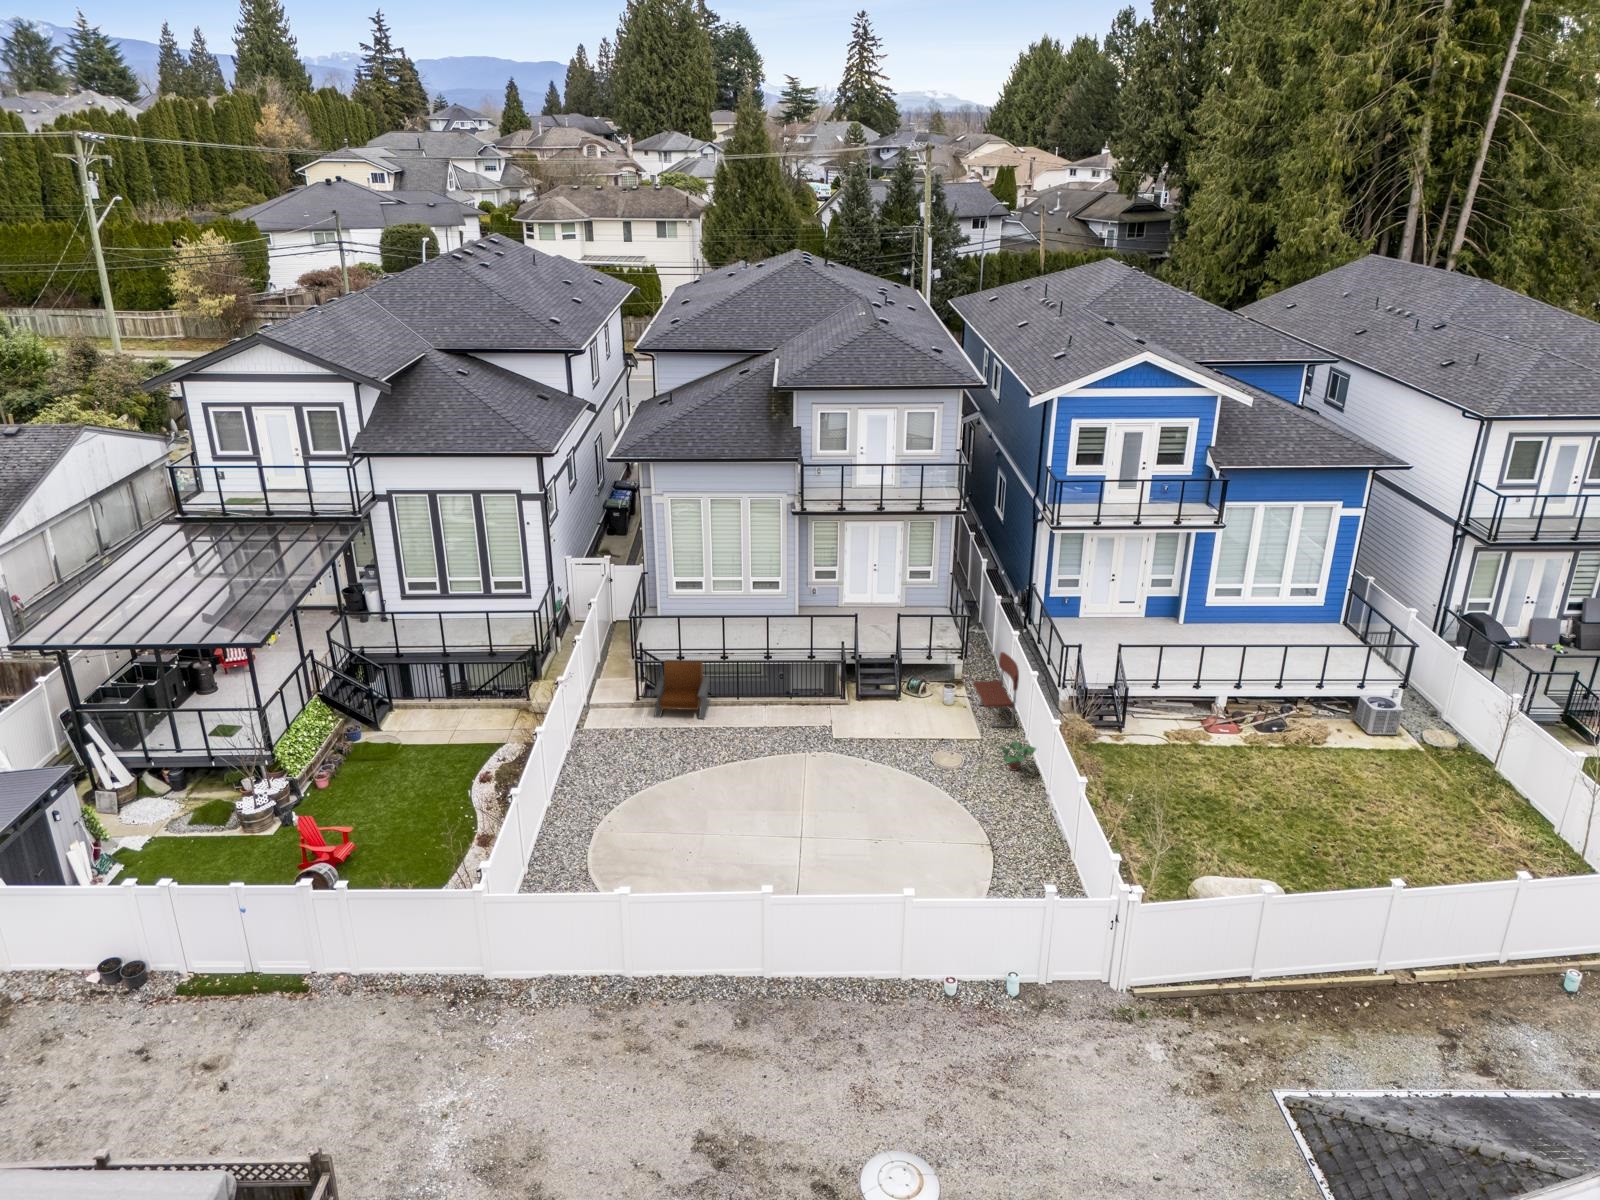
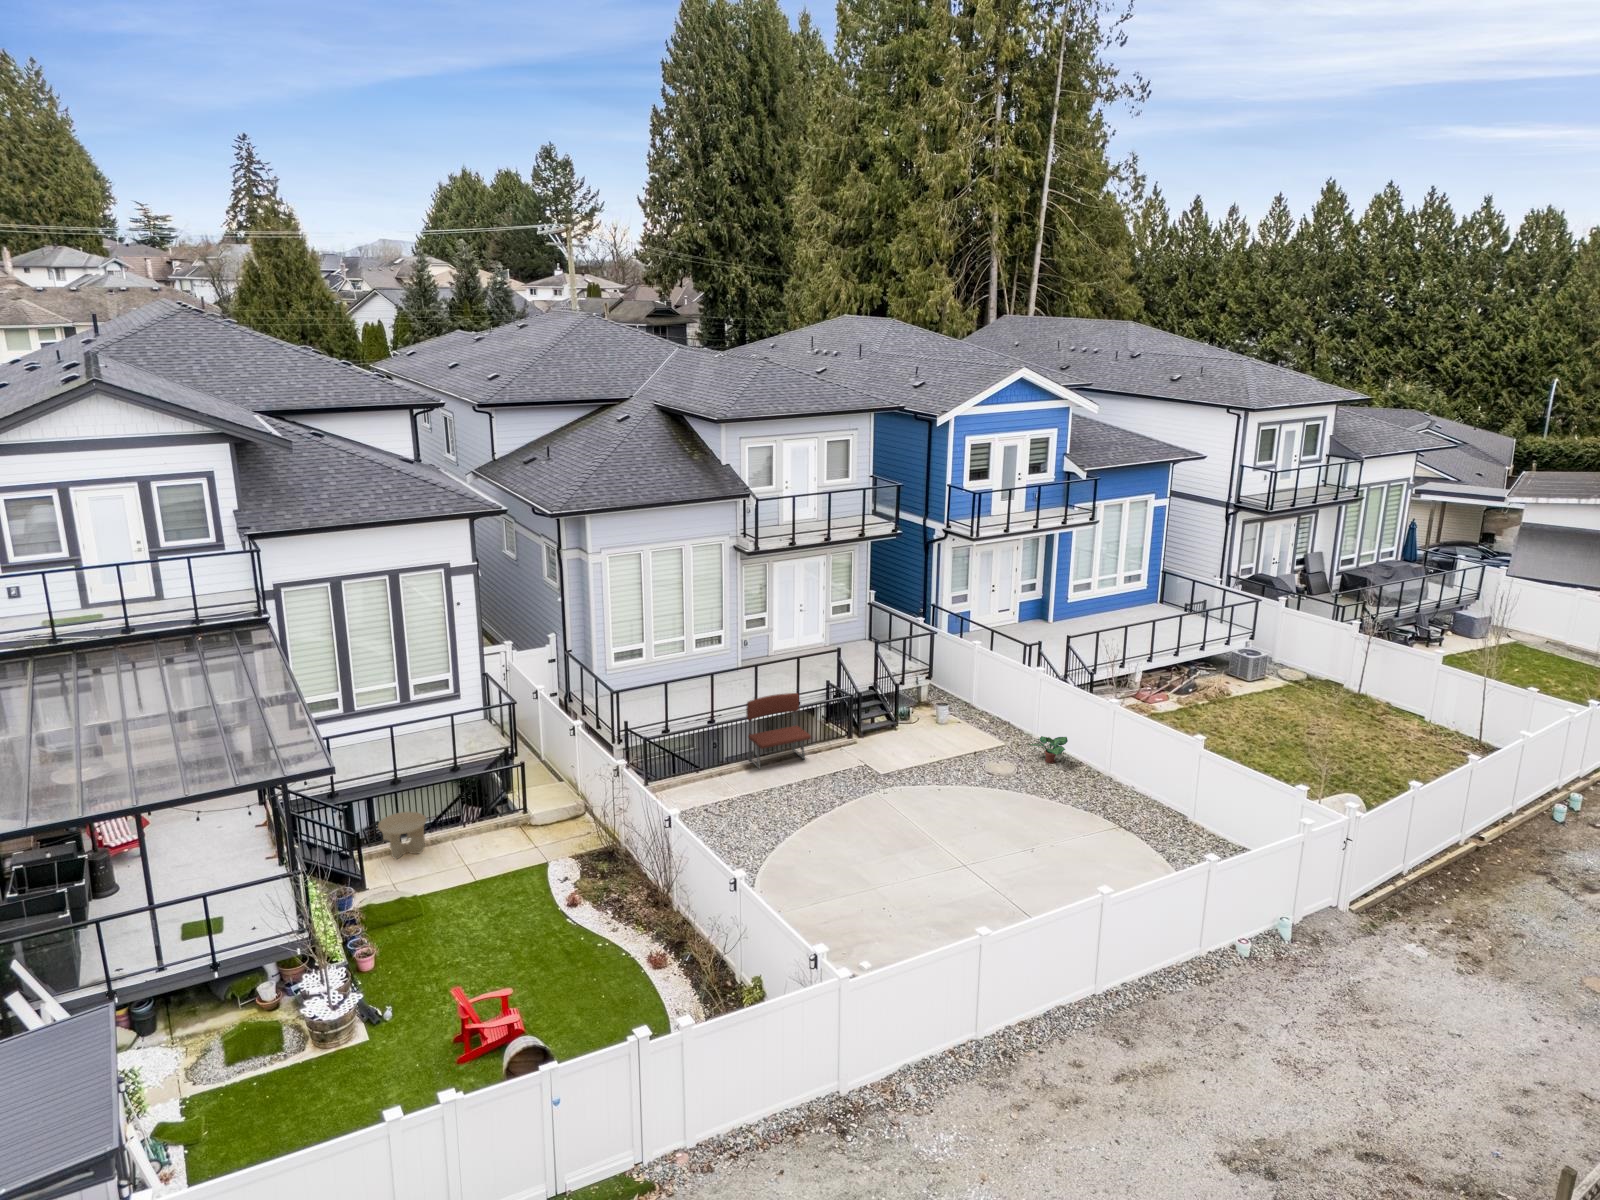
bench: present [973,652,1019,727] -> present [746,693,811,768]
lounge chair: present [653,660,710,719] -> none [659,726,730,800]
side table: none [419,679,455,713] -> present [378,812,426,859]

